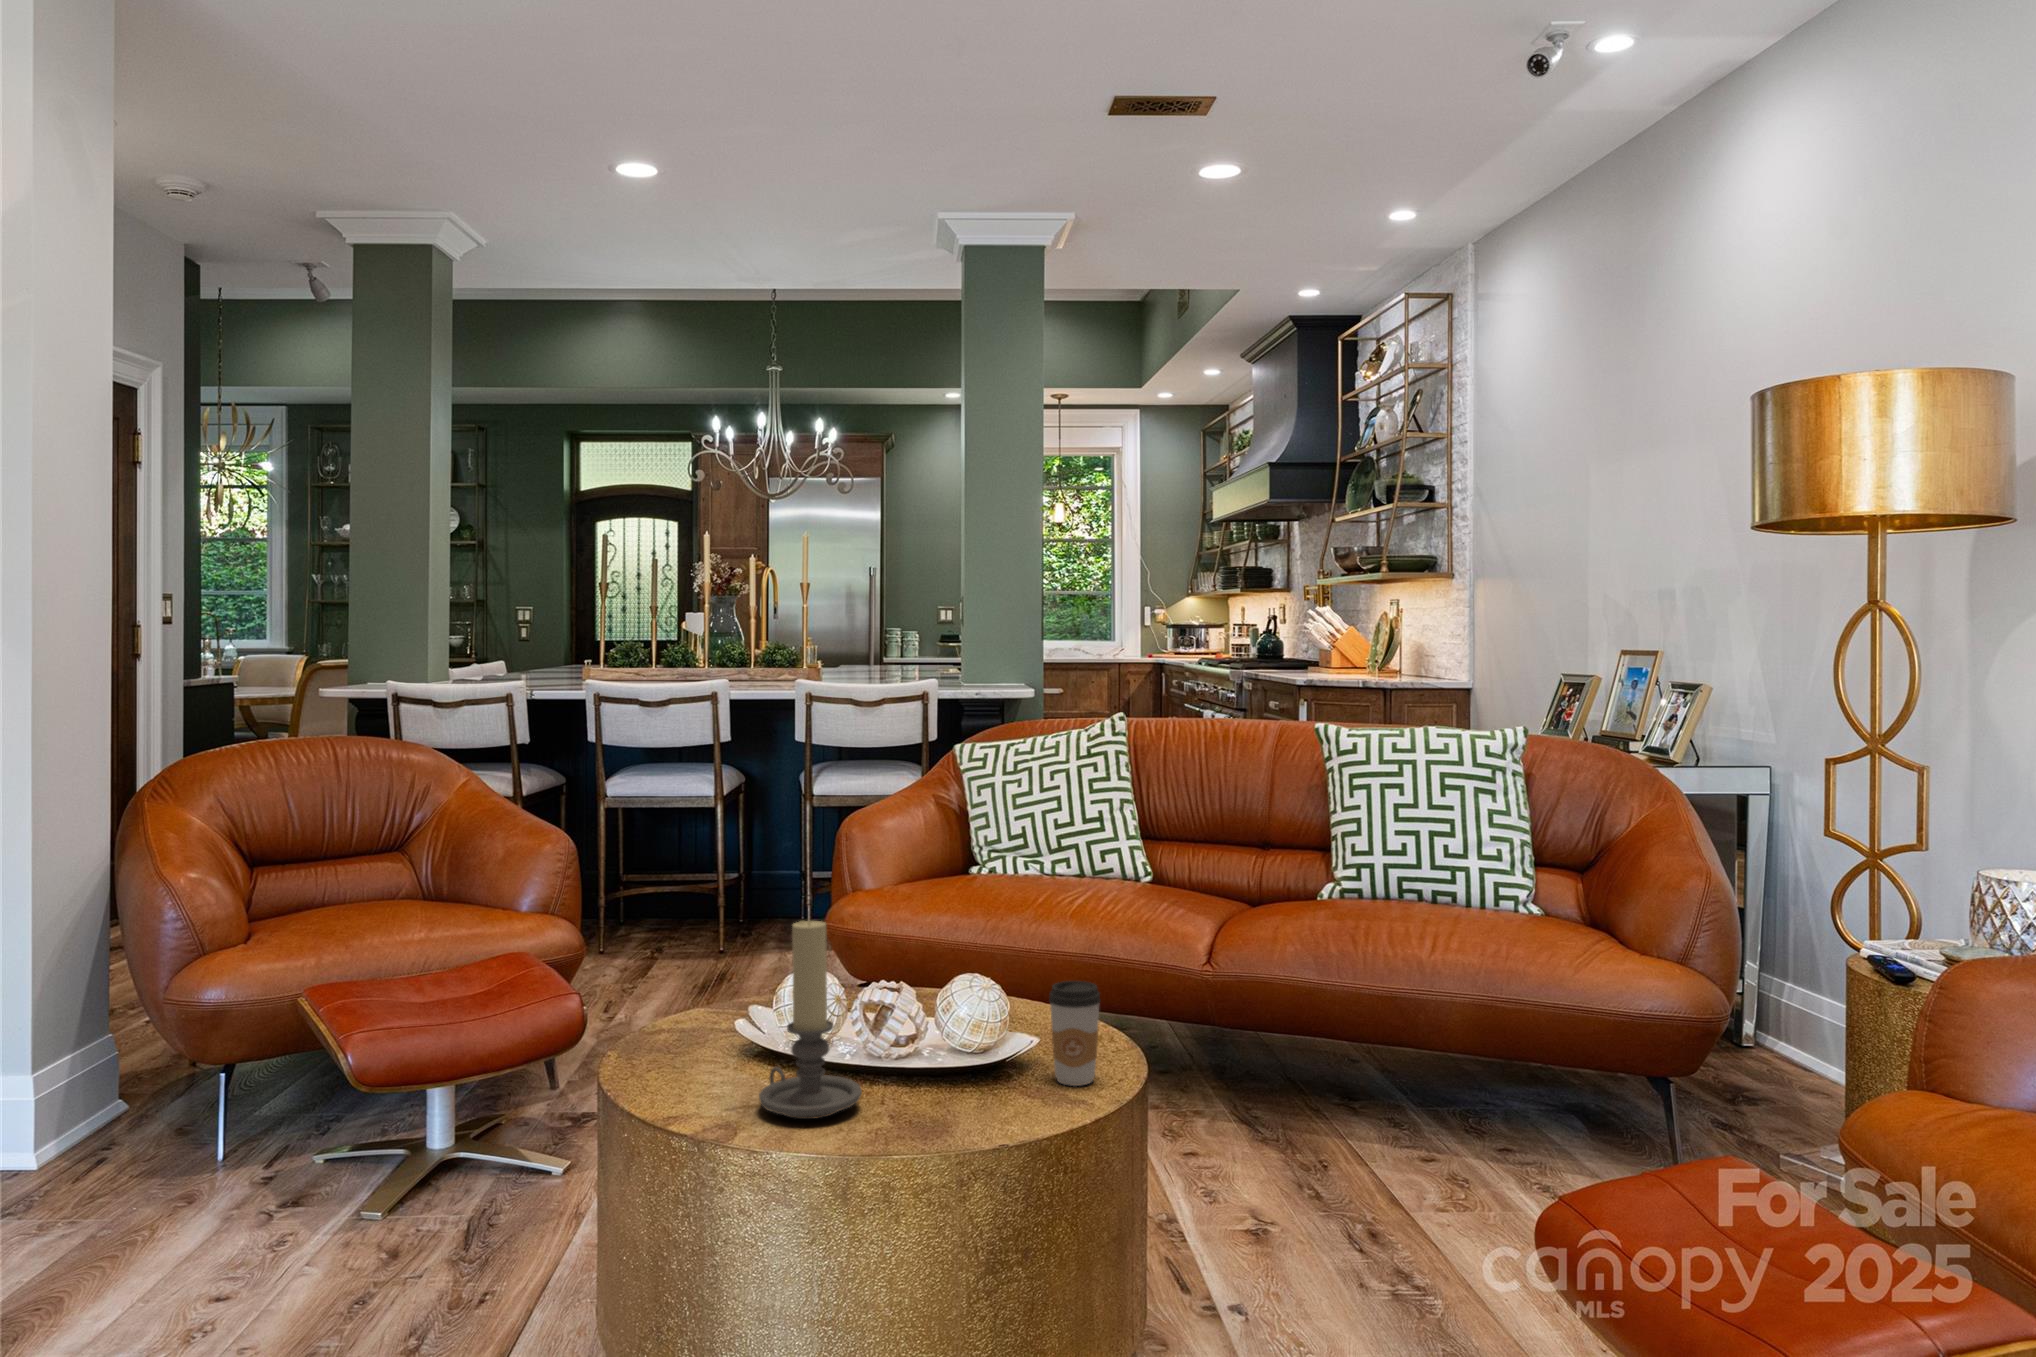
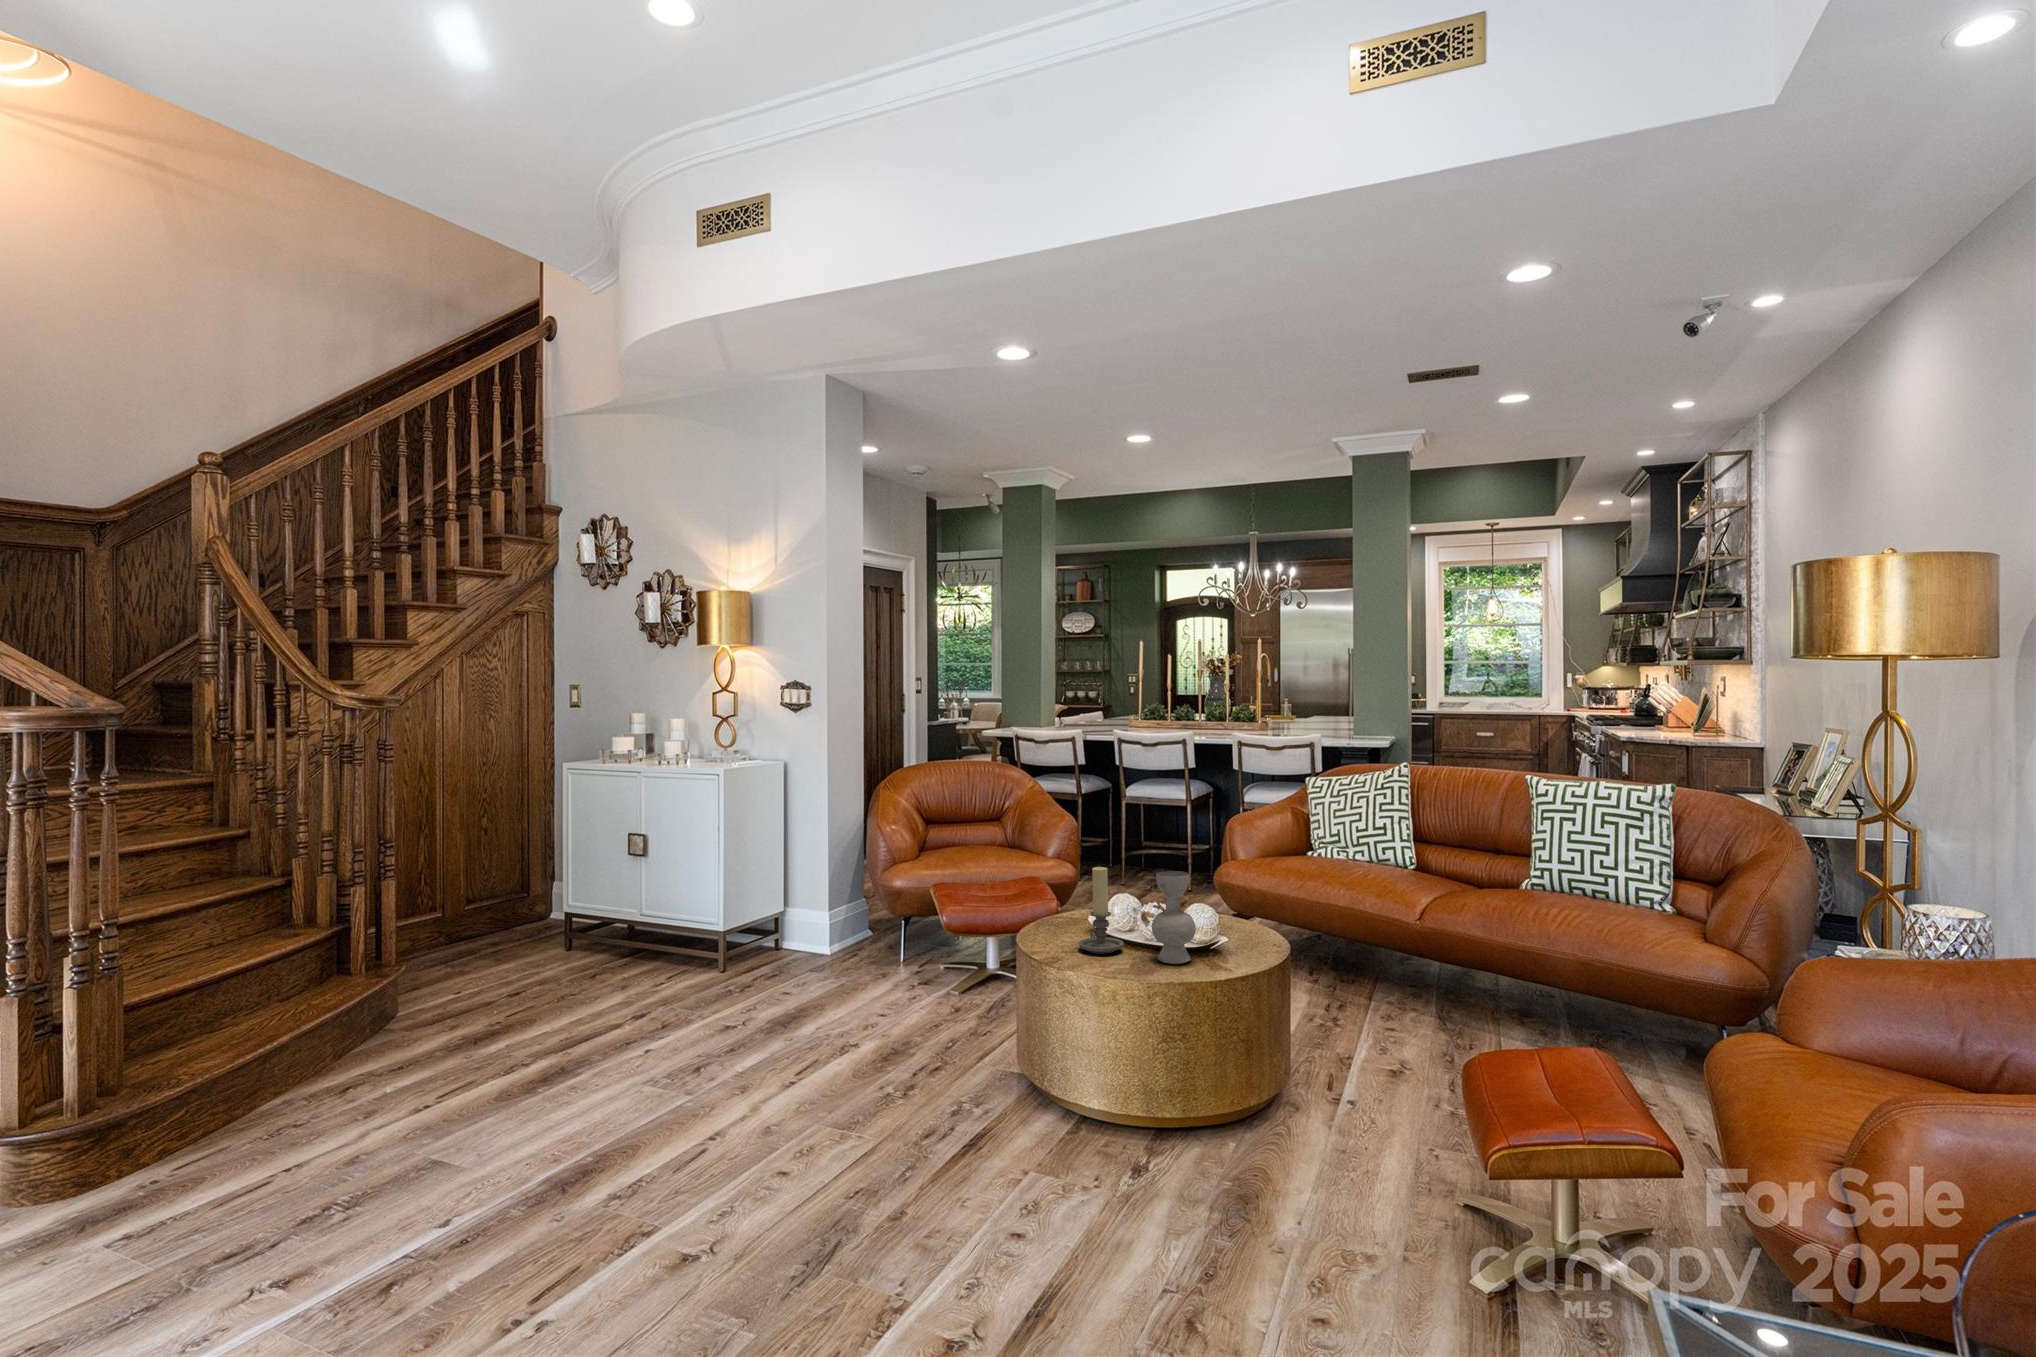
decorative vase: none [935,915,1030,1120] -> present [1152,871,1196,964]
coffee cup: present [1049,981,1100,1086] -> none [1218,908,1244,958]

